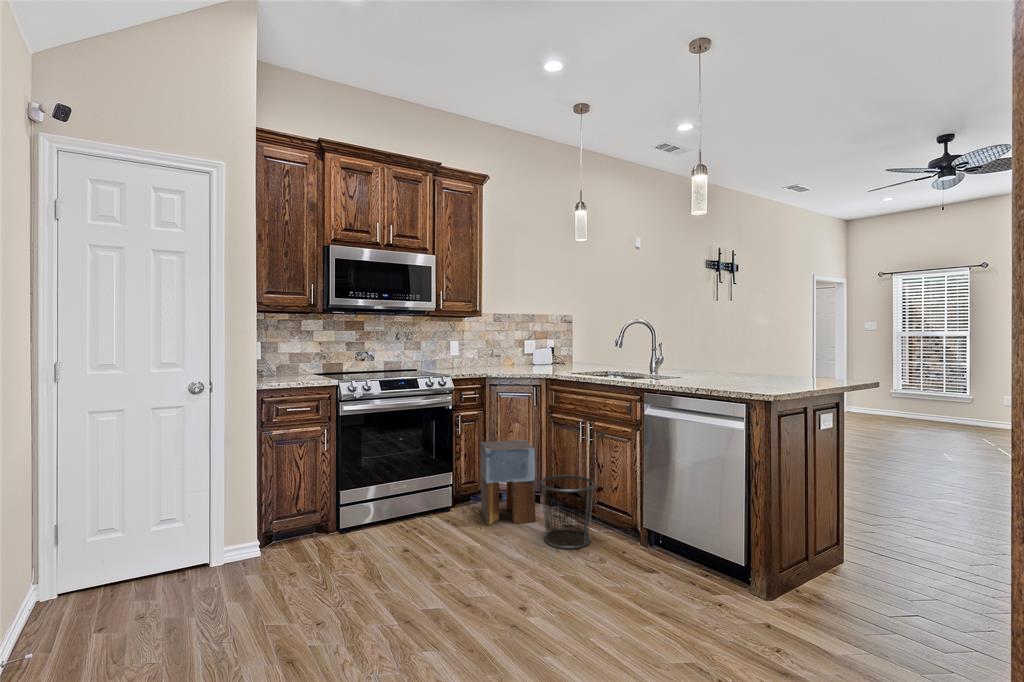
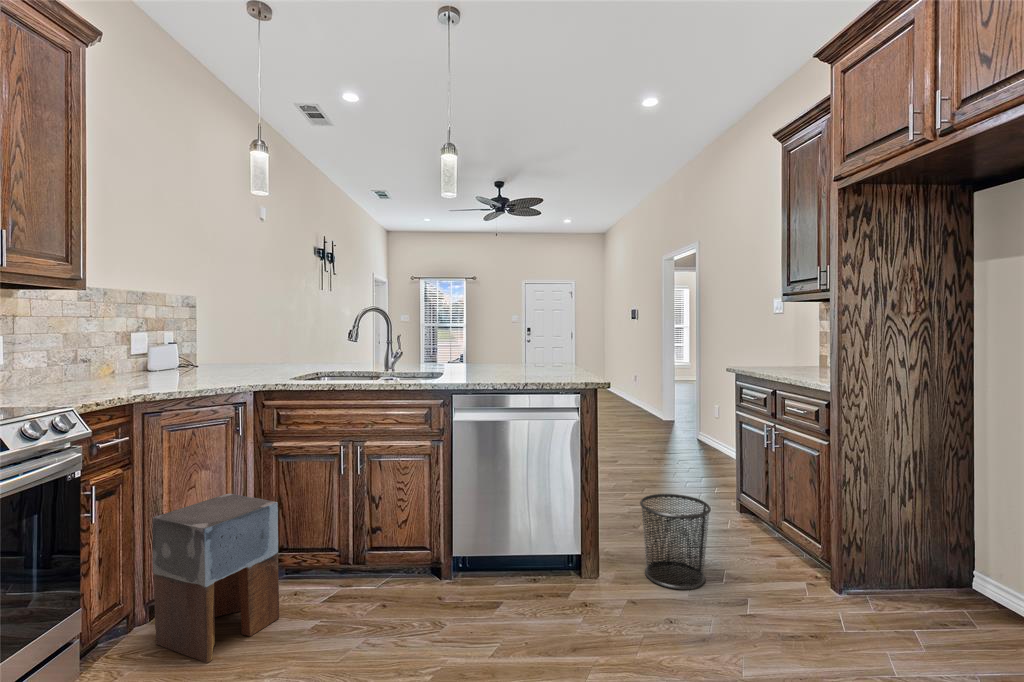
waste bin: present [540,475,594,549] -> present [640,494,711,589]

